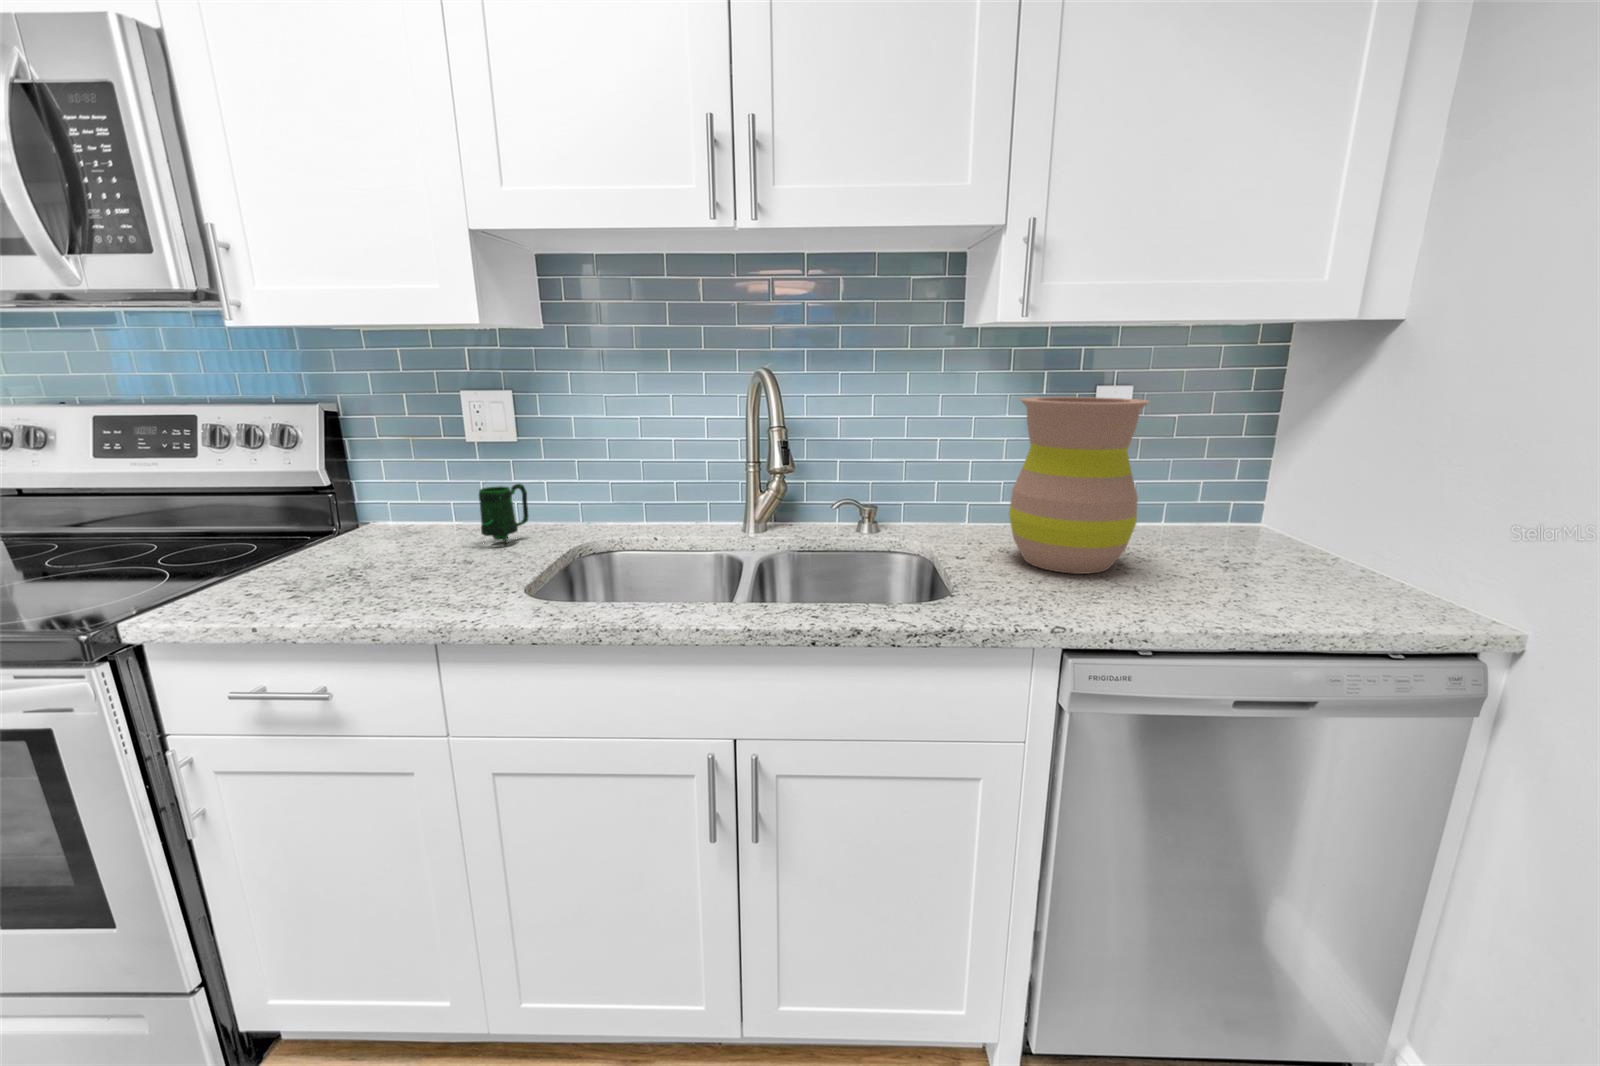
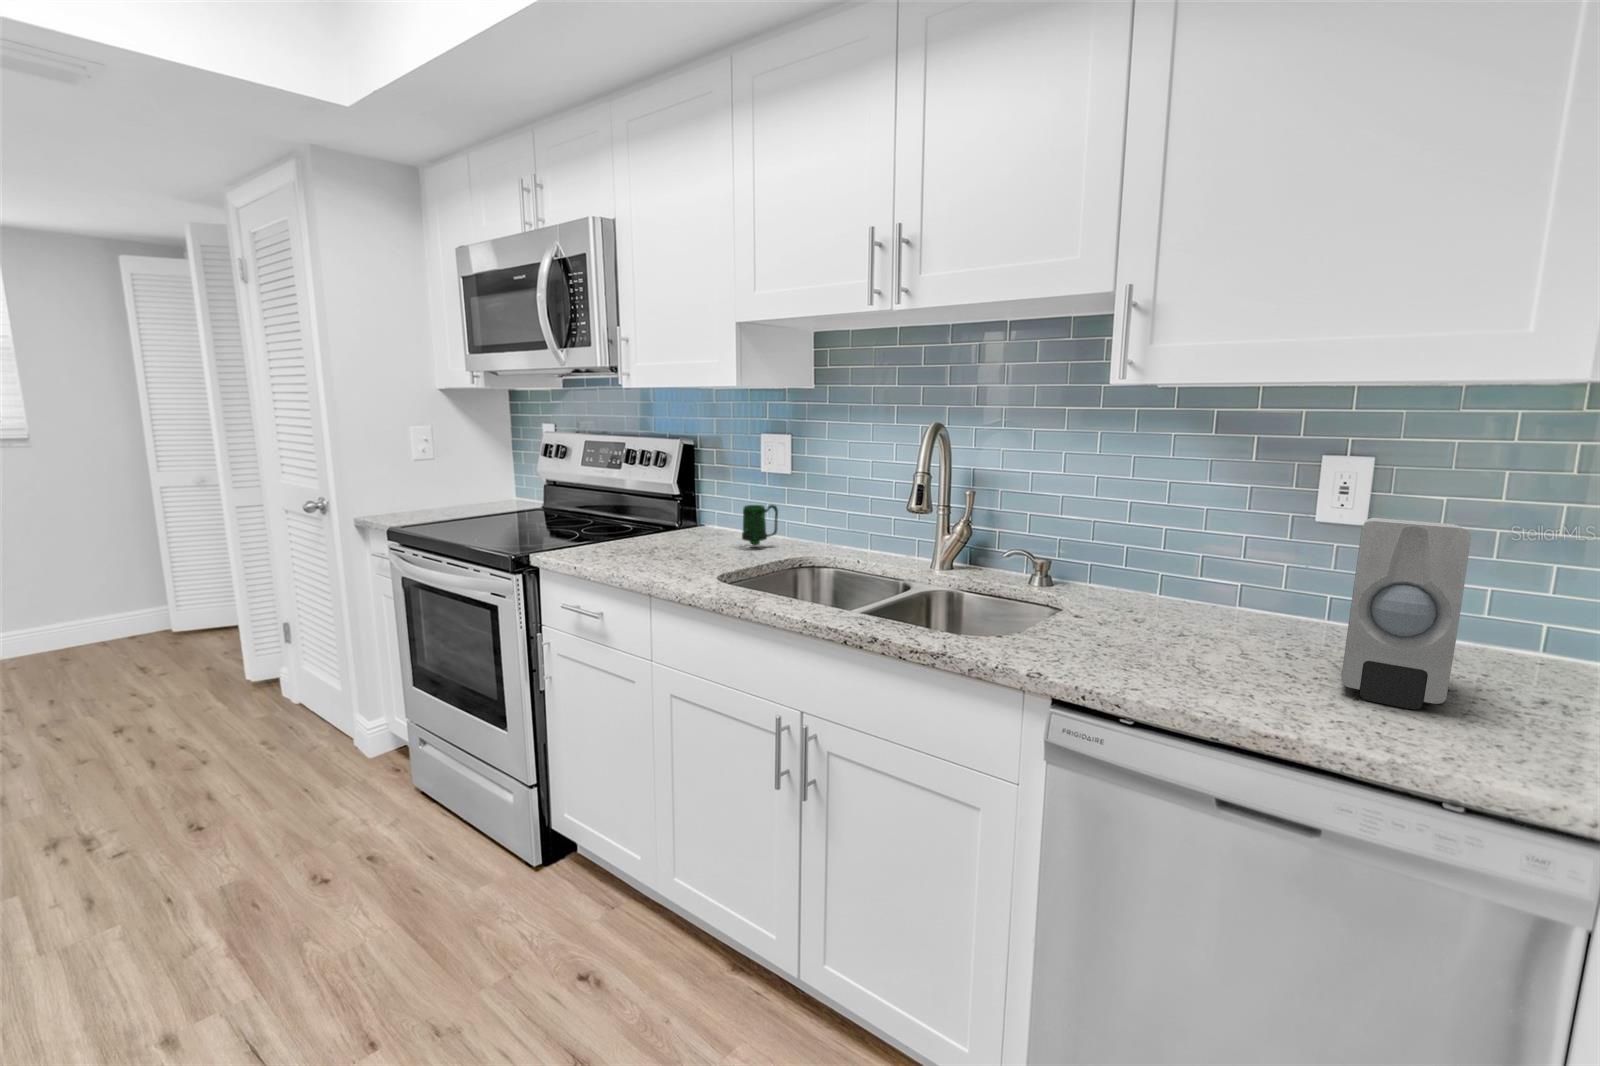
vase: present [1009,397,1149,574] -> none [1116,463,1272,654]
soap dispenser: none [1185,434,1320,584] -> present [1341,518,1471,709]

